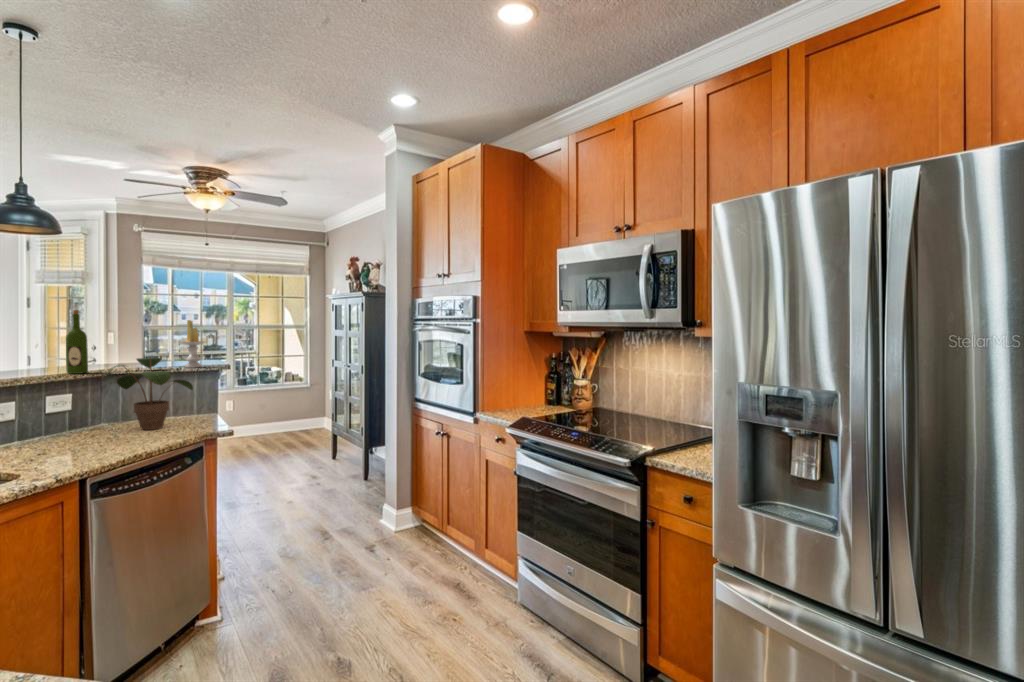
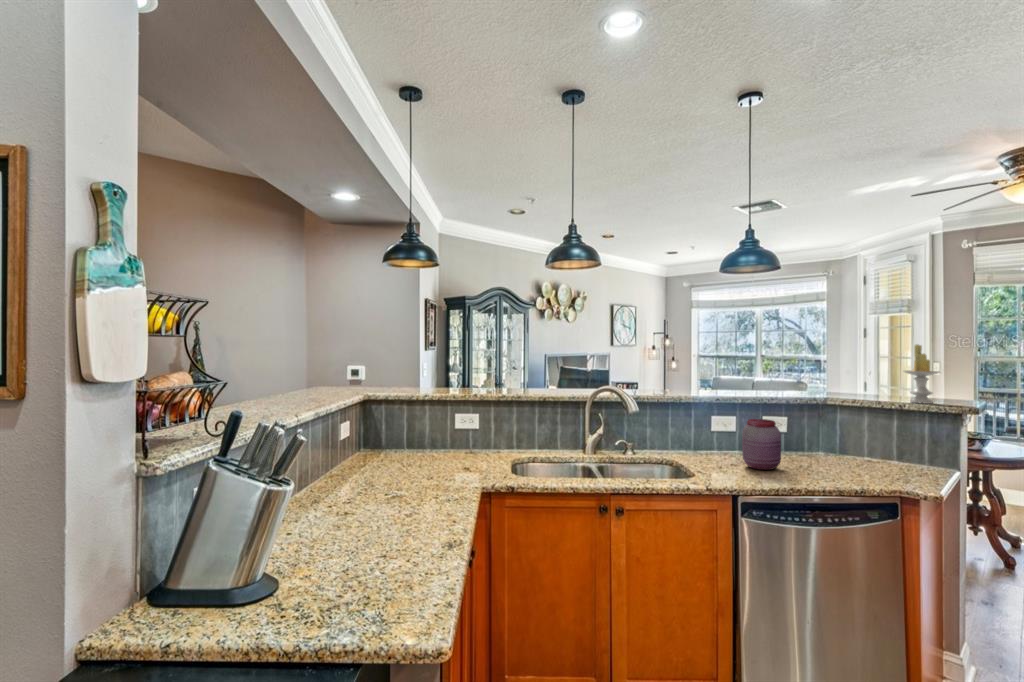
wine bottle: present [66,310,88,374] -> none [788,336,807,397]
potted plant: present [107,357,193,430] -> none [809,386,902,469]
jar: none [49,398,97,451] -> present [742,419,781,470]

